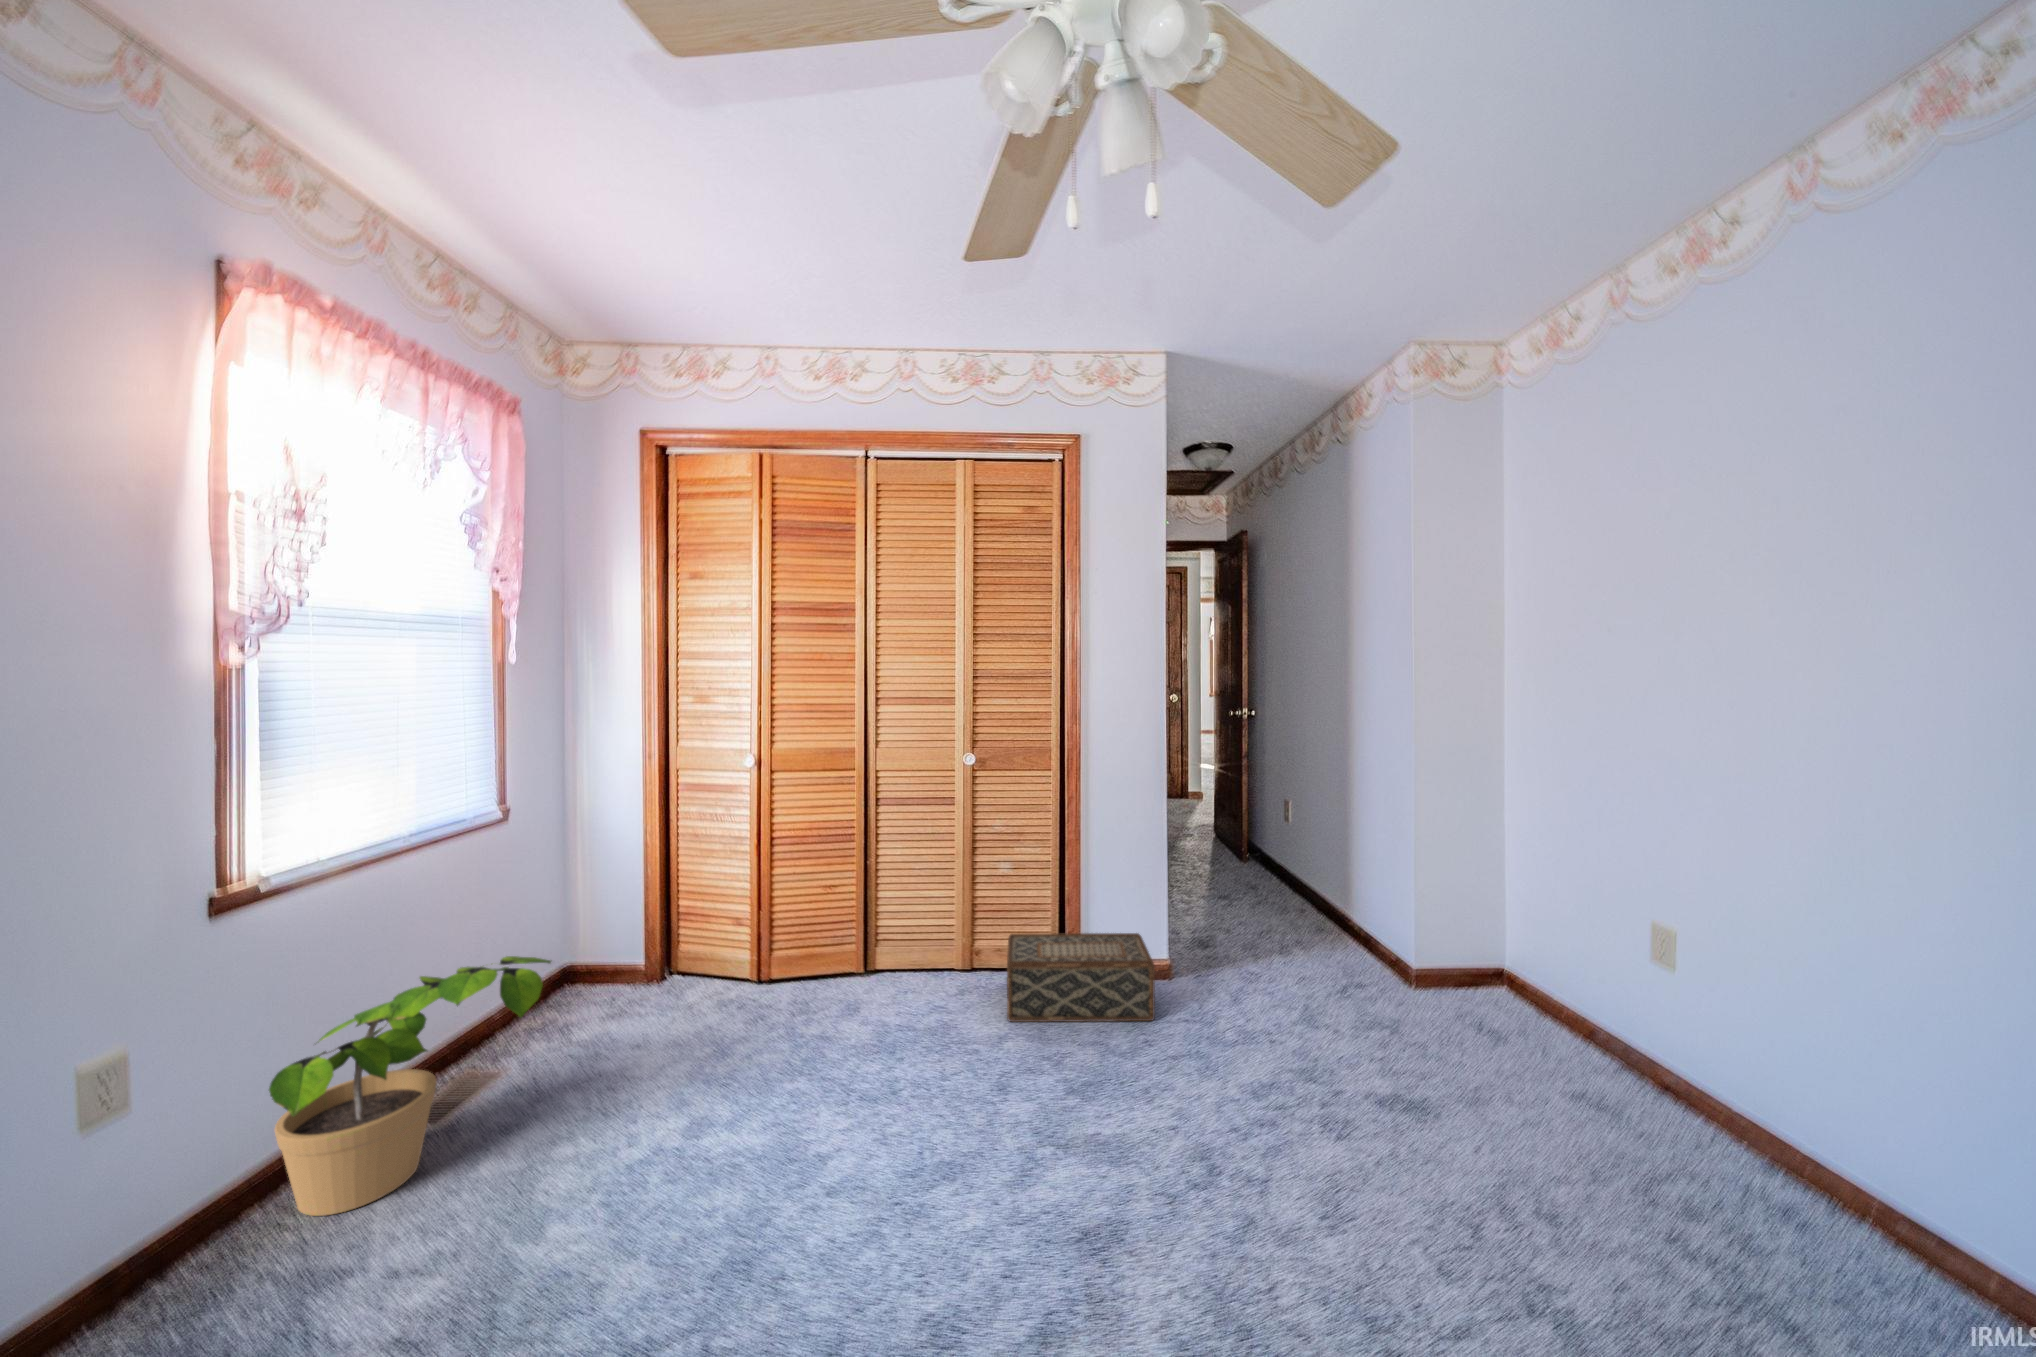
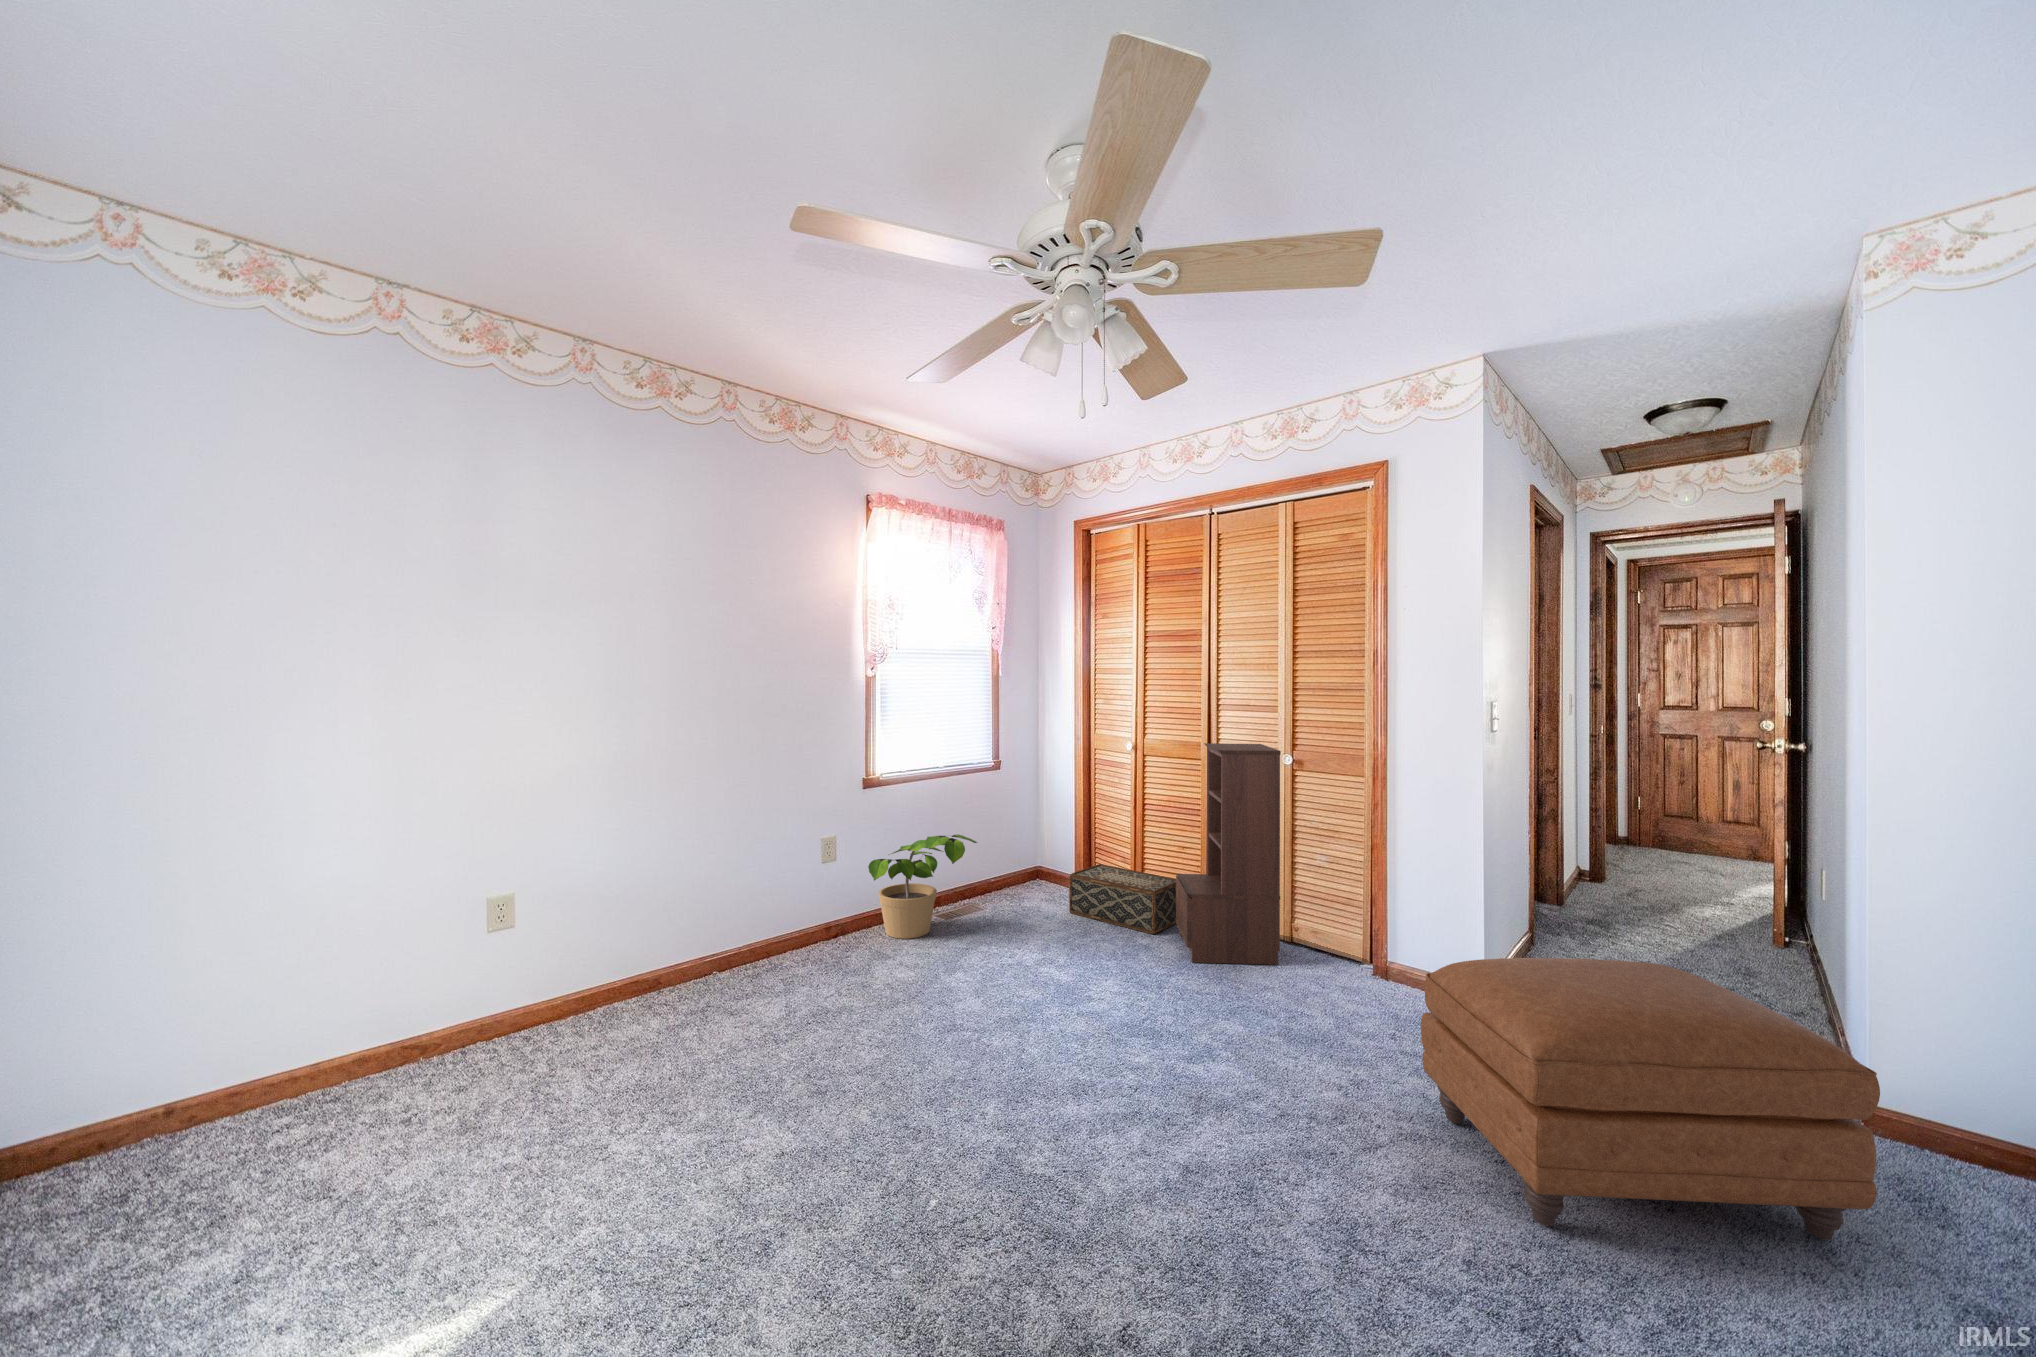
bookshelf: none [844,743,987,1036] -> present [1176,743,1281,965]
ottoman: none [1263,906,1561,1199] -> present [1421,958,1880,1240]
woven basket: present [1007,933,1155,1022] -> present [1069,864,1176,934]

